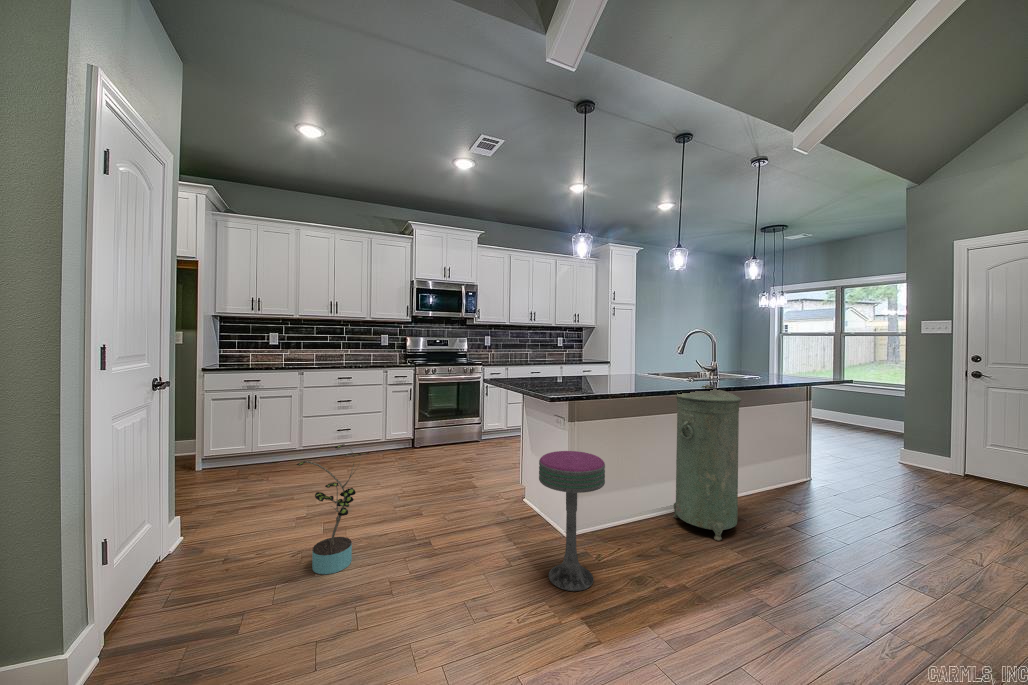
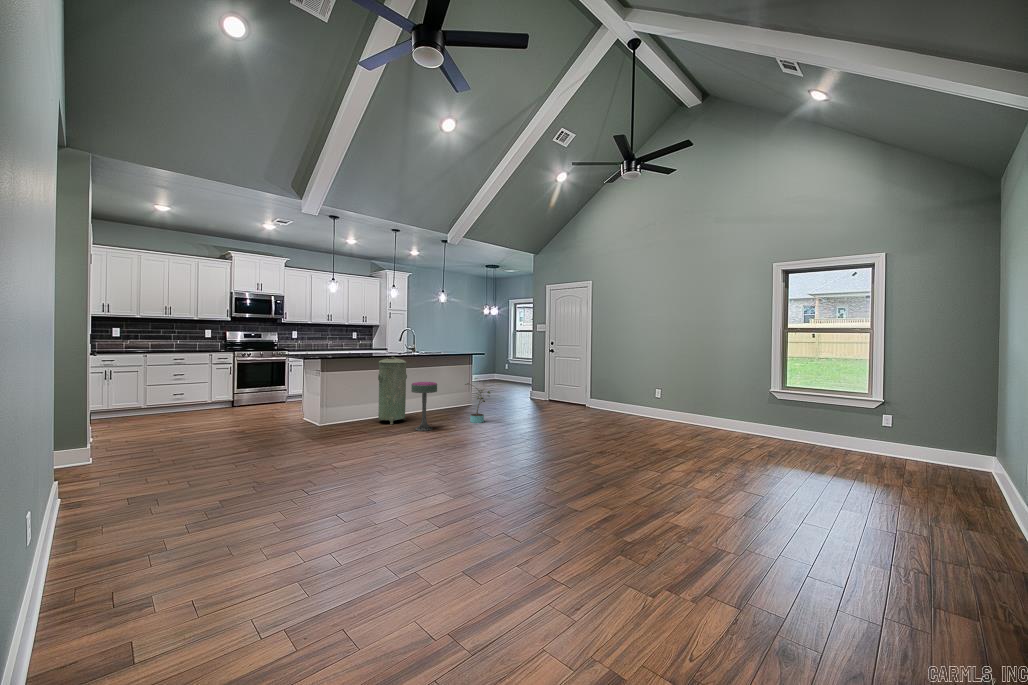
potted plant: present [297,444,369,574] -> present [465,378,490,423]
bar stool: present [539,451,605,591] -> present [411,382,437,431]

